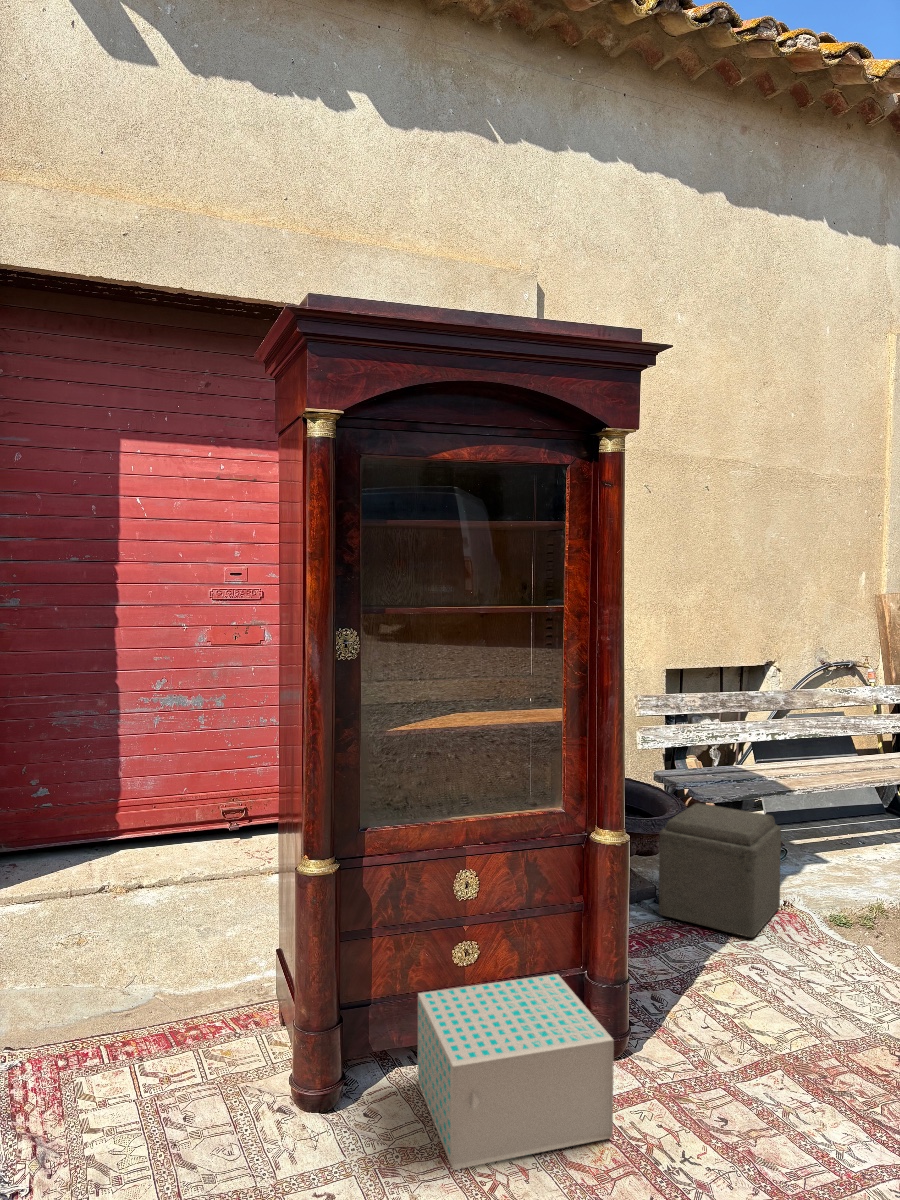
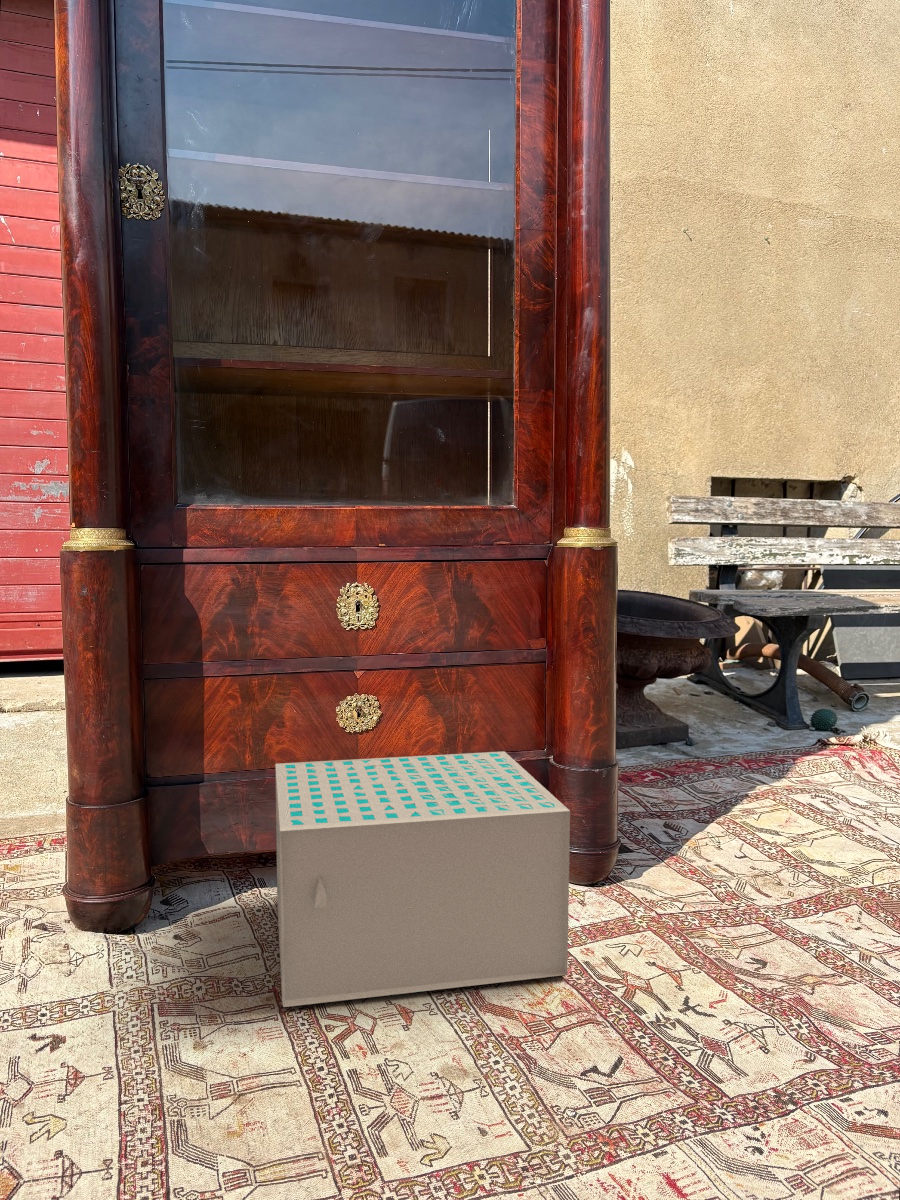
ottoman: present [659,803,781,937] -> none [687,611,862,770]

